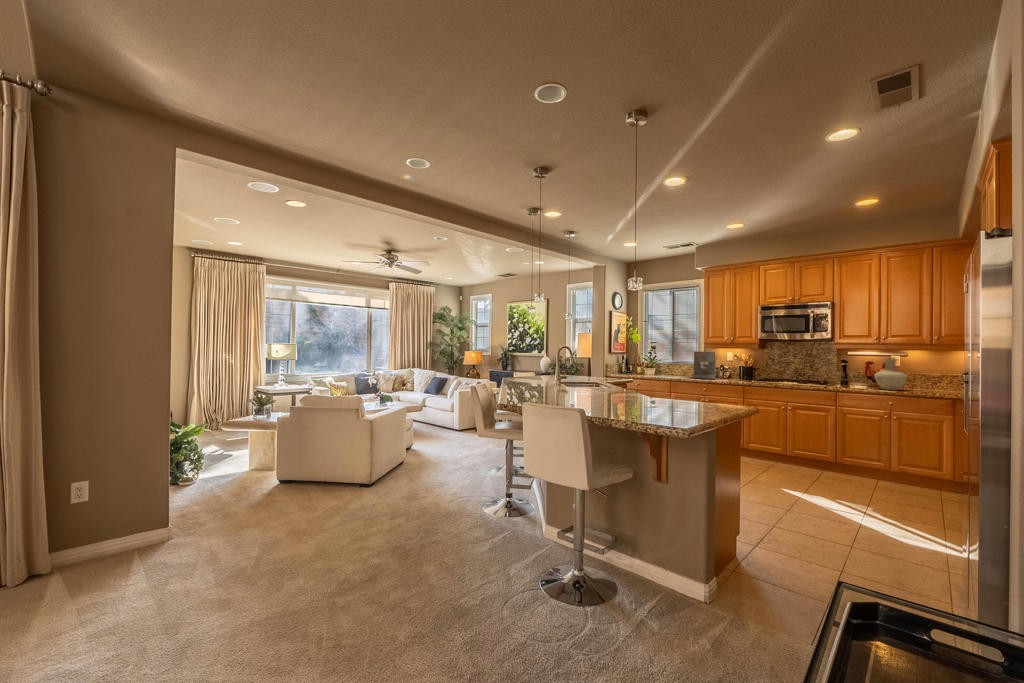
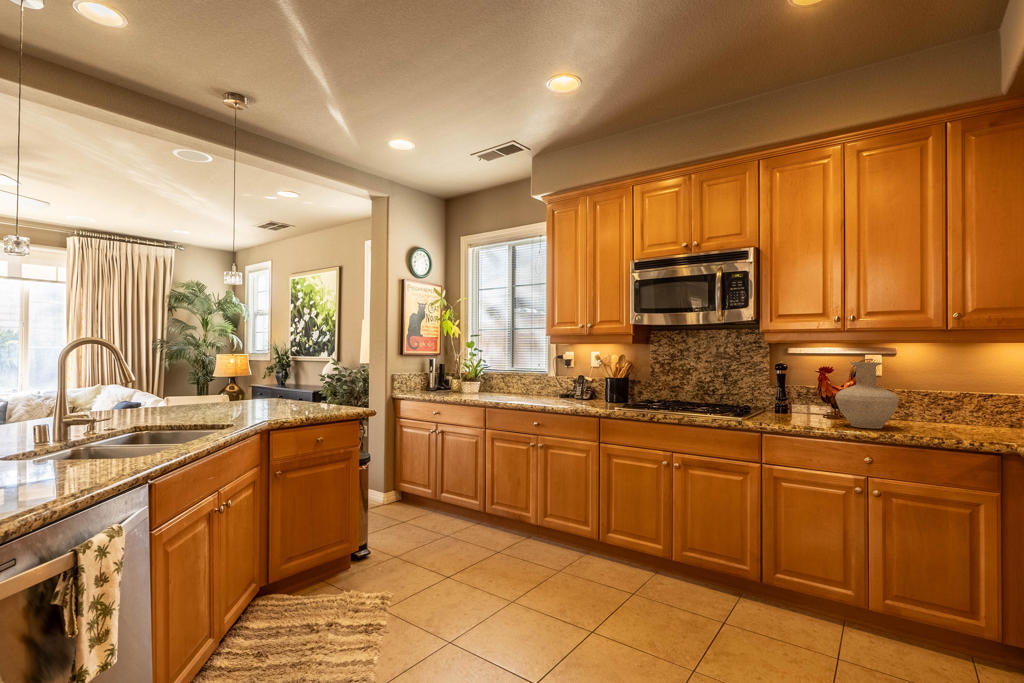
coffee maker: present [693,351,716,379] -> none [520,351,564,404]

